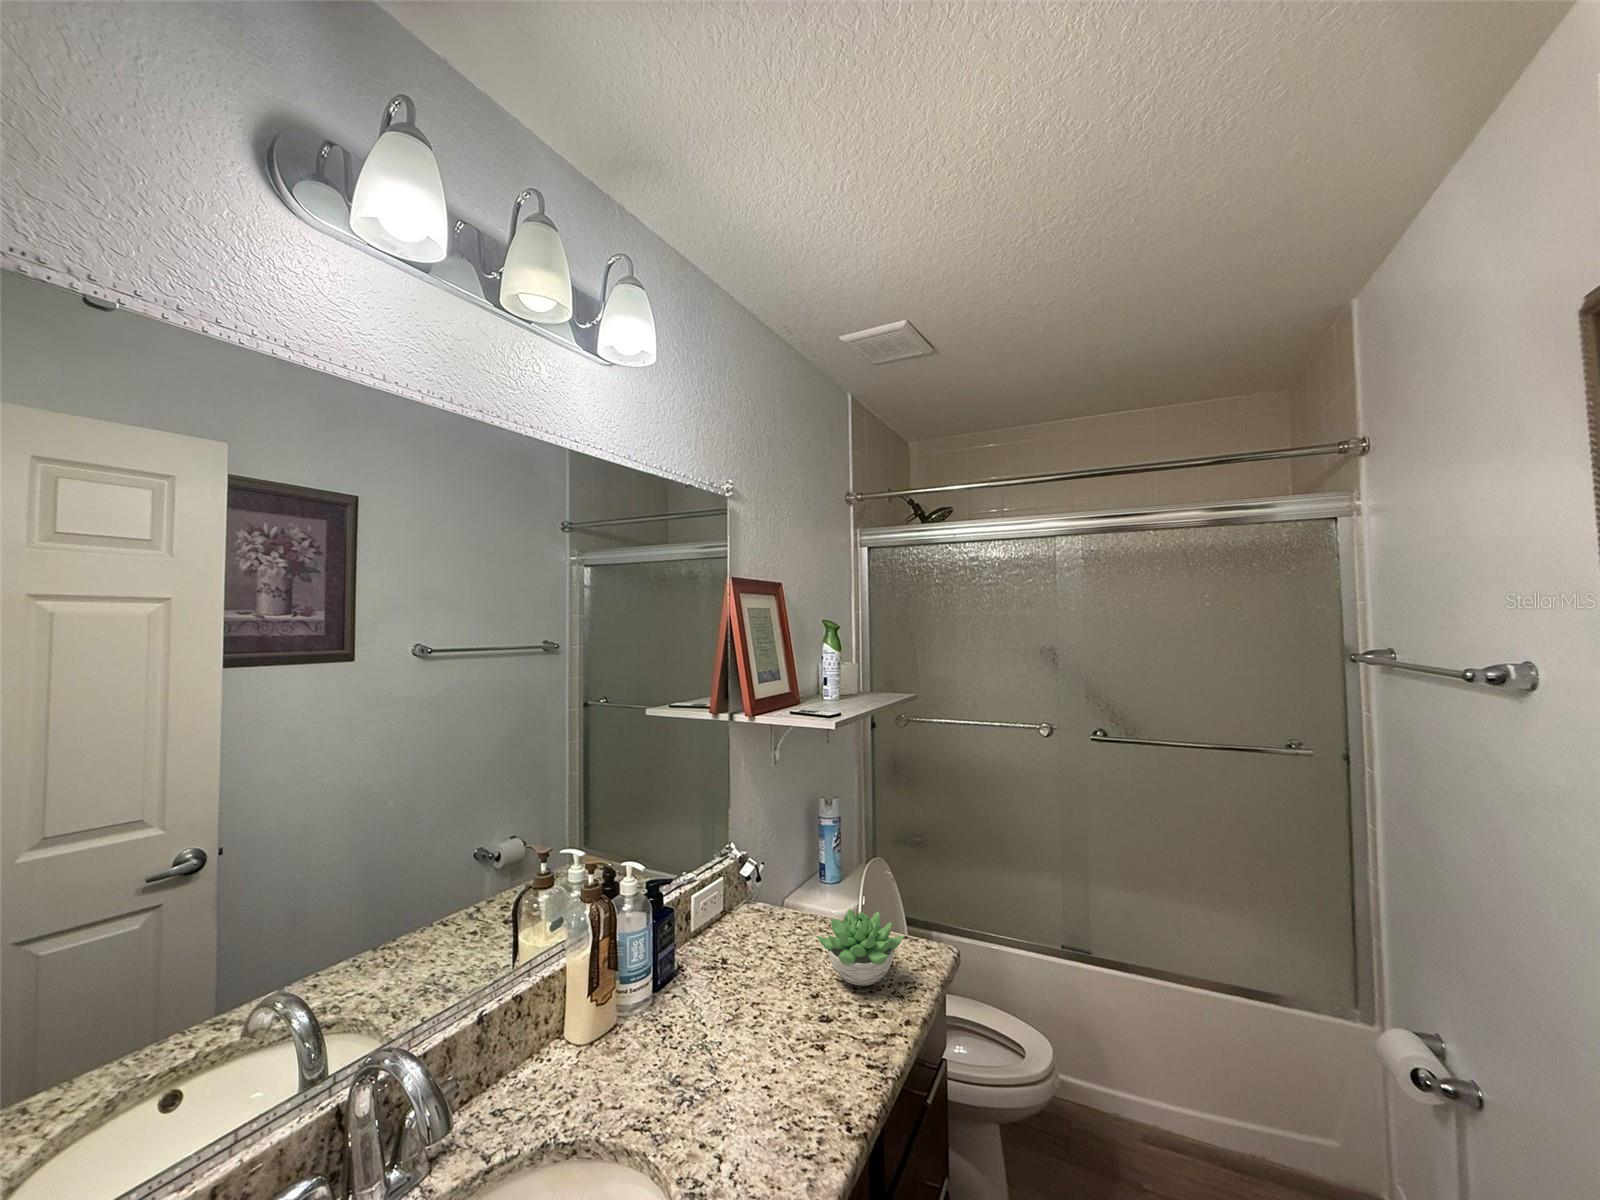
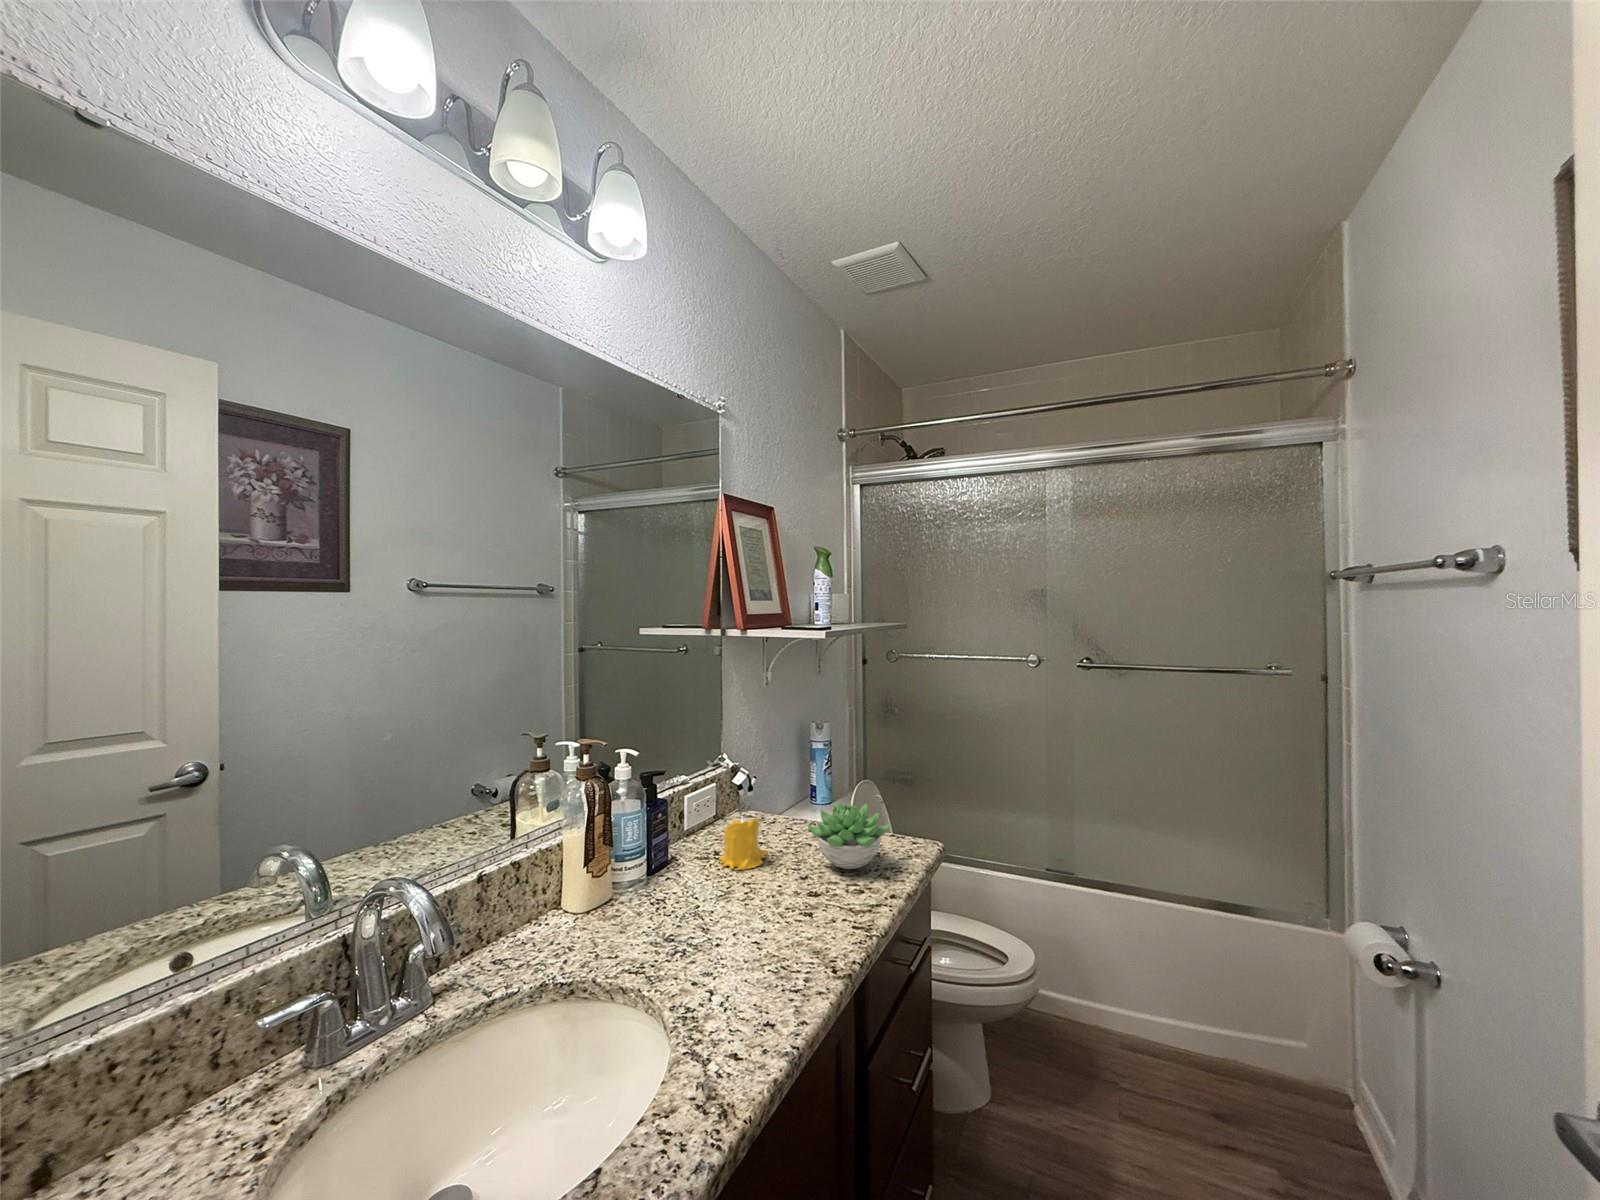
candle: none [726,922,777,985] -> present [720,819,768,870]

